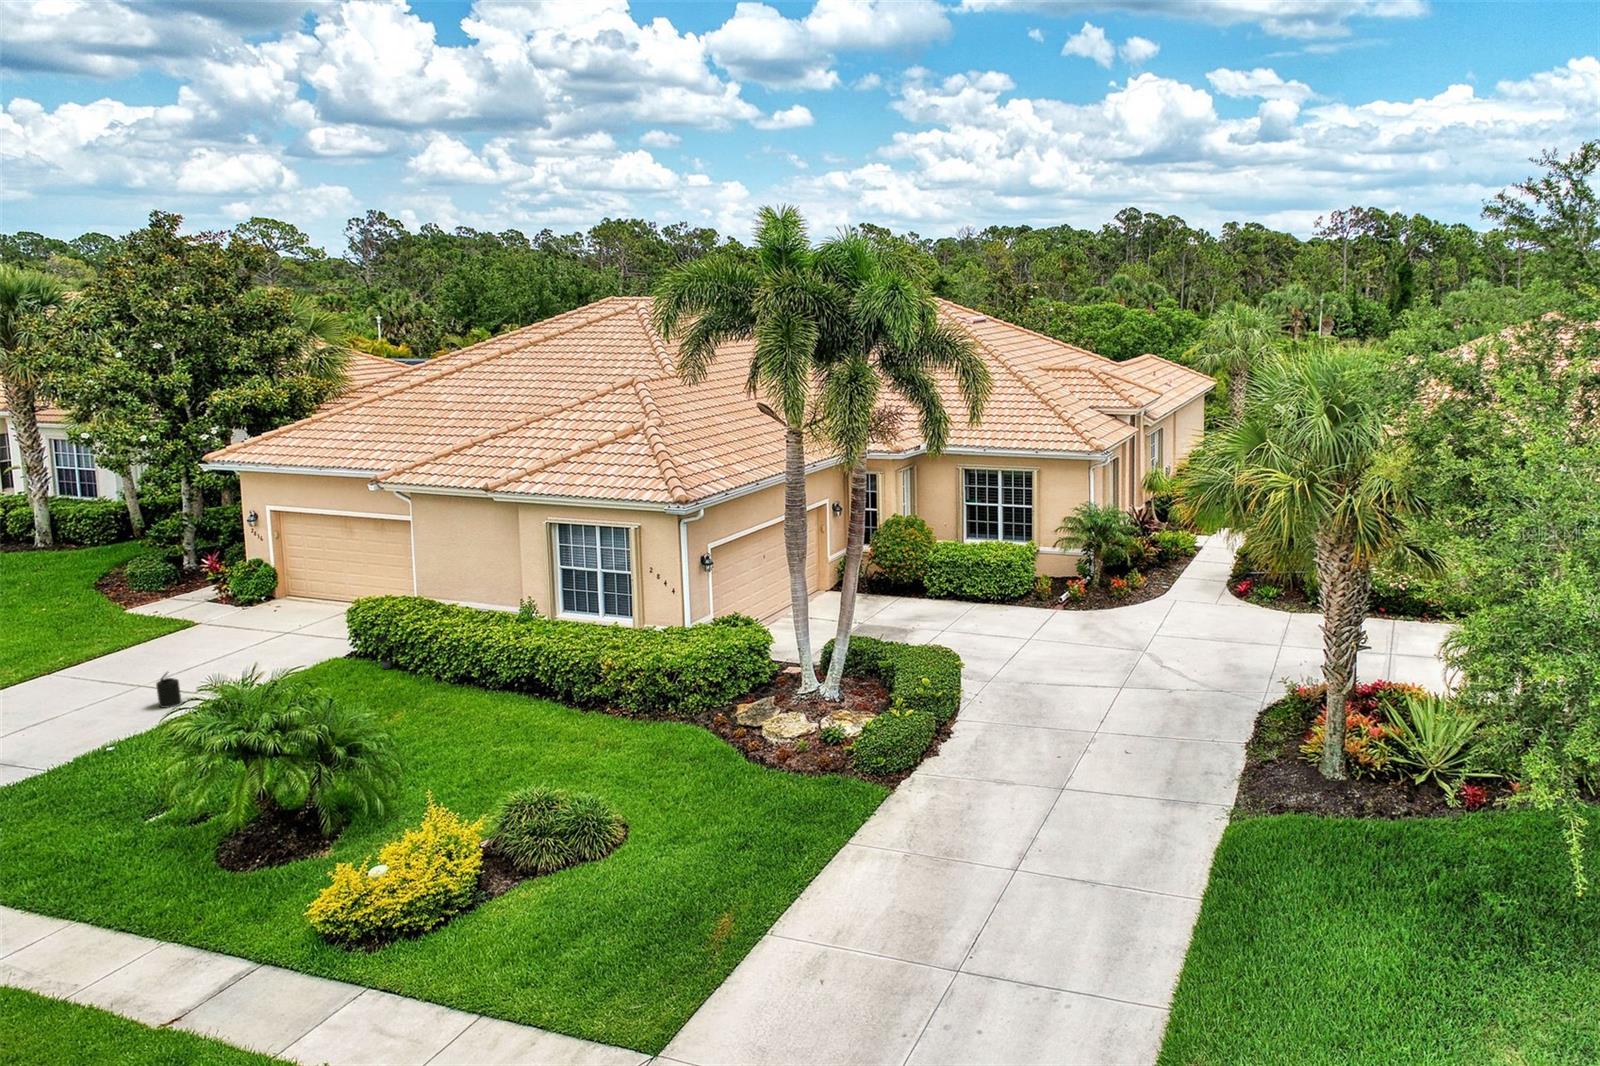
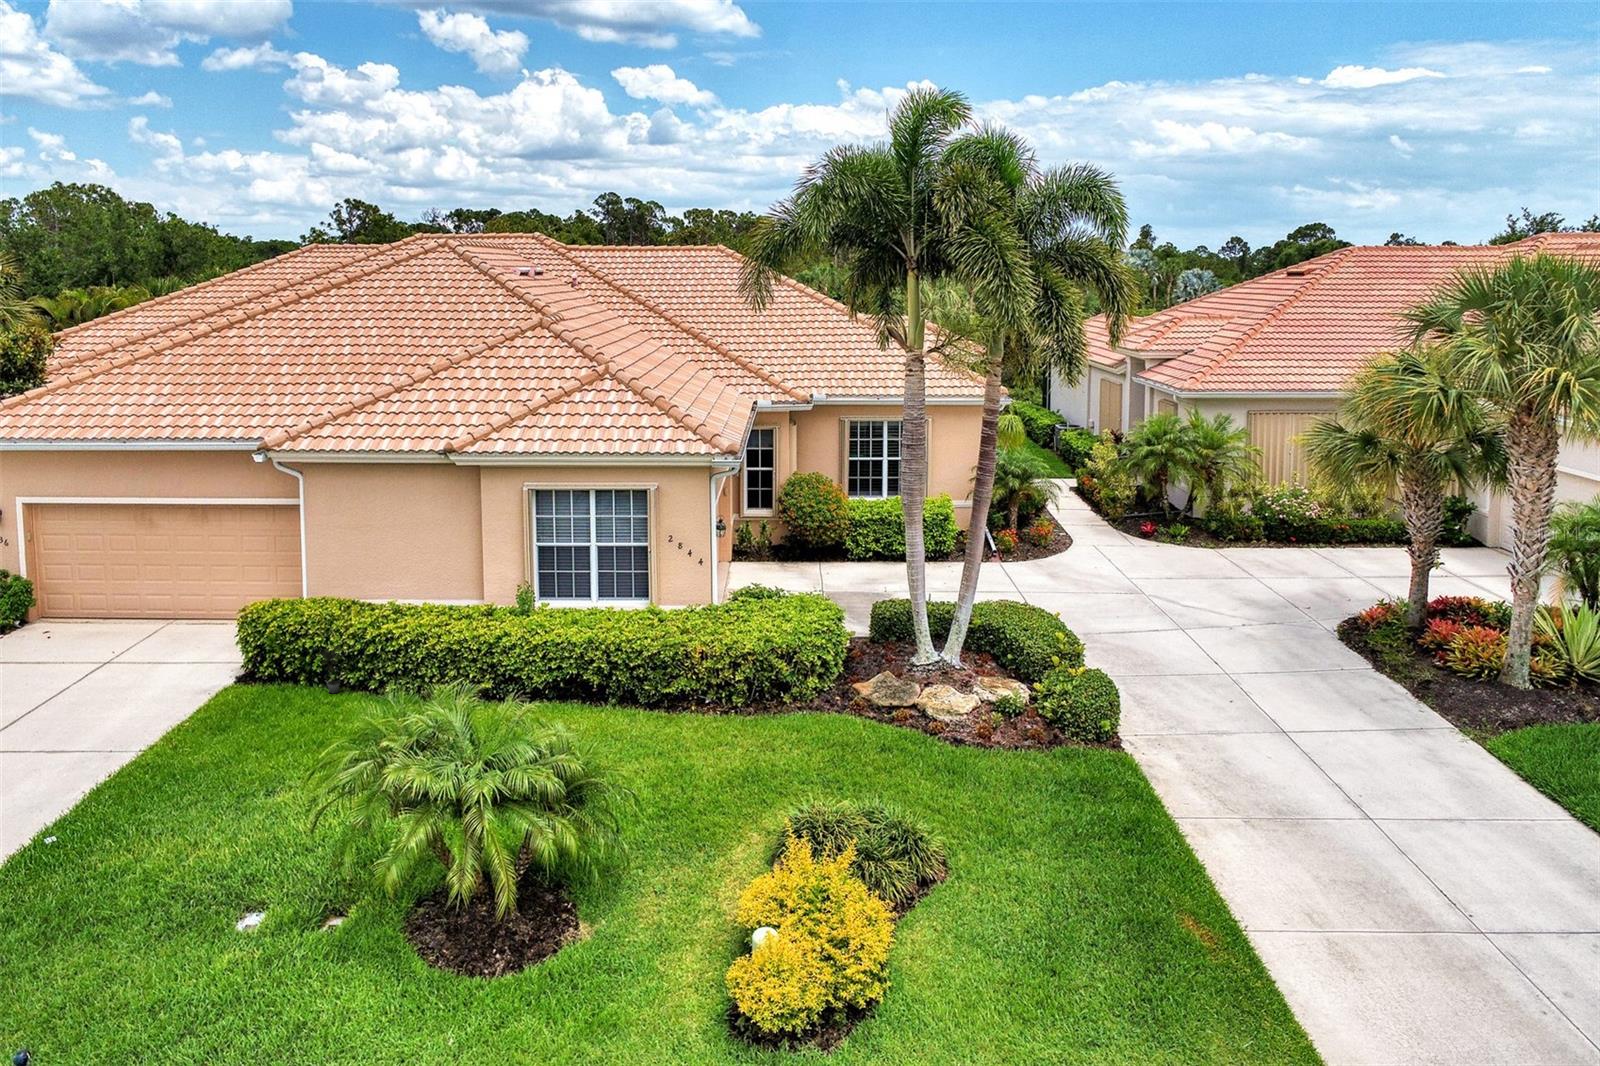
trash can: present [156,673,181,708] -> none [19,734,60,789]

